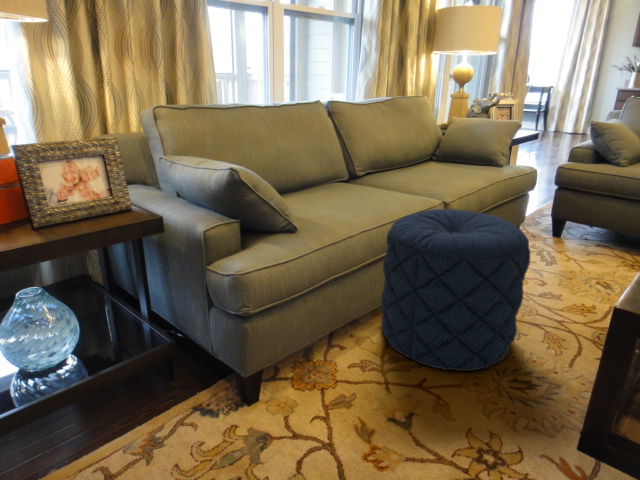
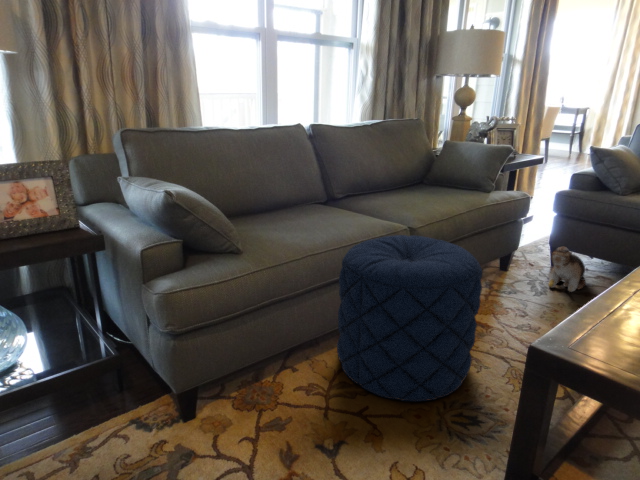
plush toy: none [557,217,591,261] -> present [548,247,585,292]

